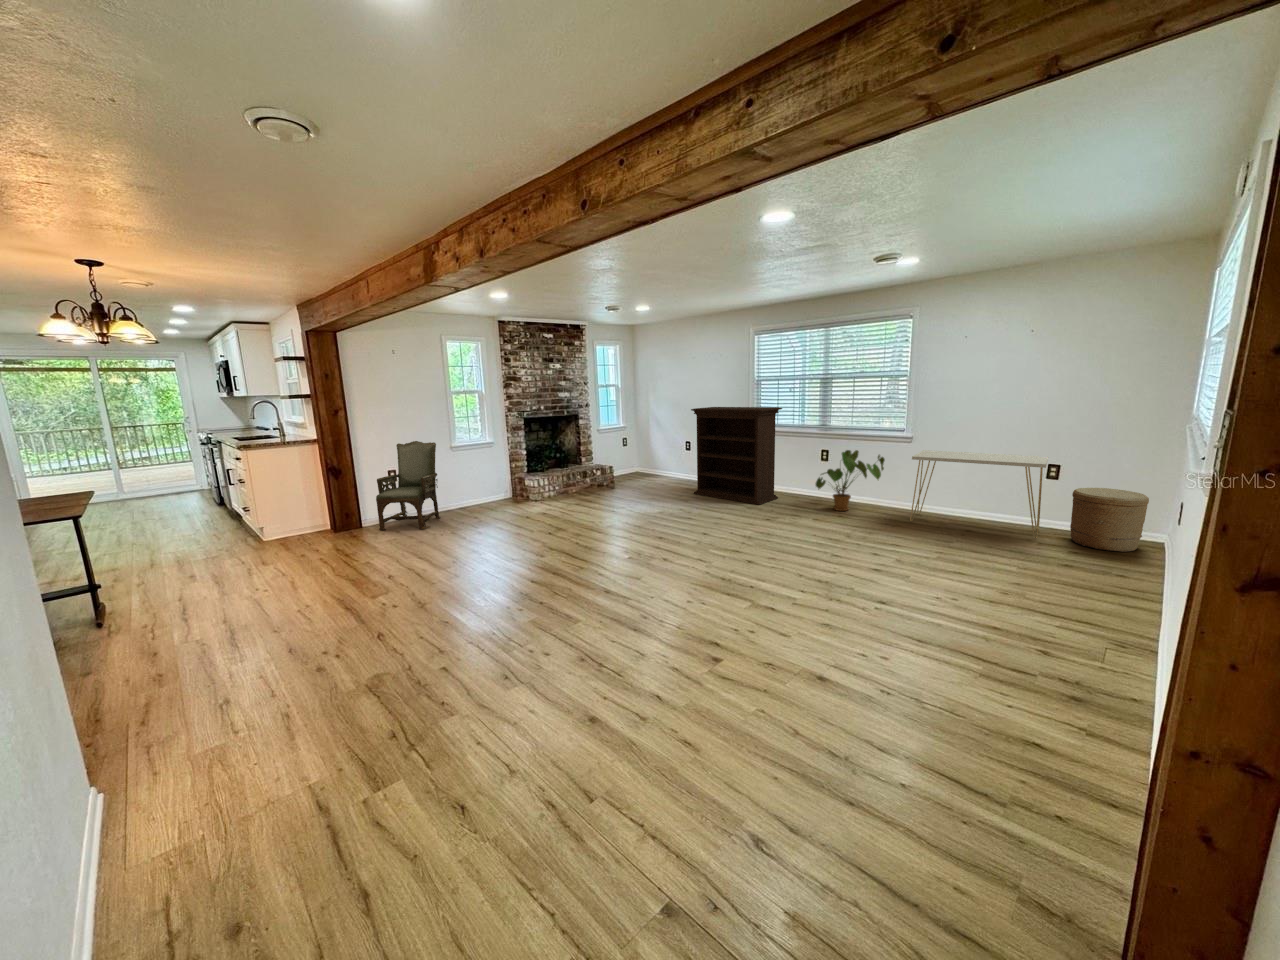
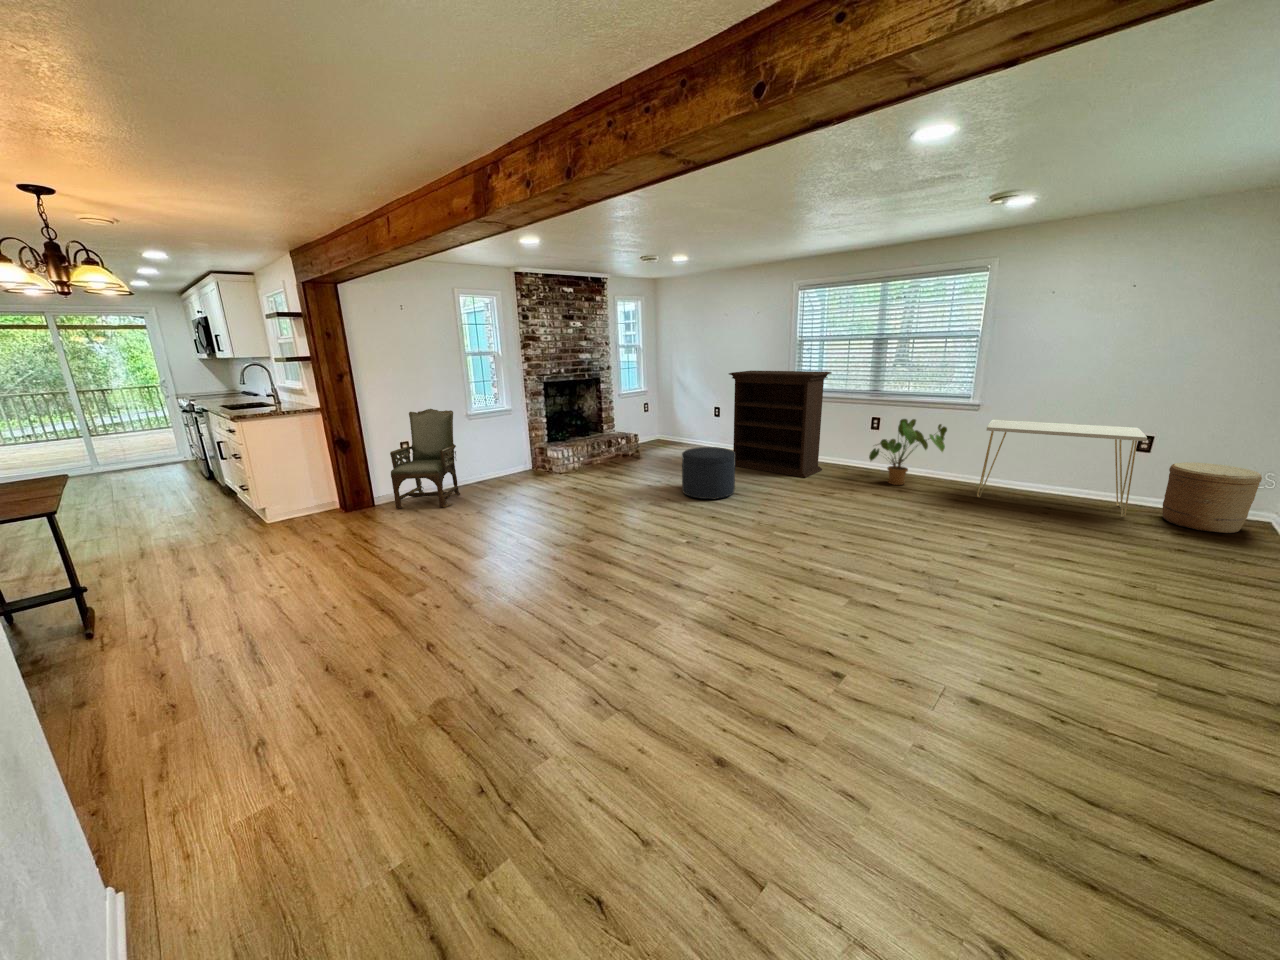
ottoman: none [640,476,688,523] -> present [682,447,735,499]

